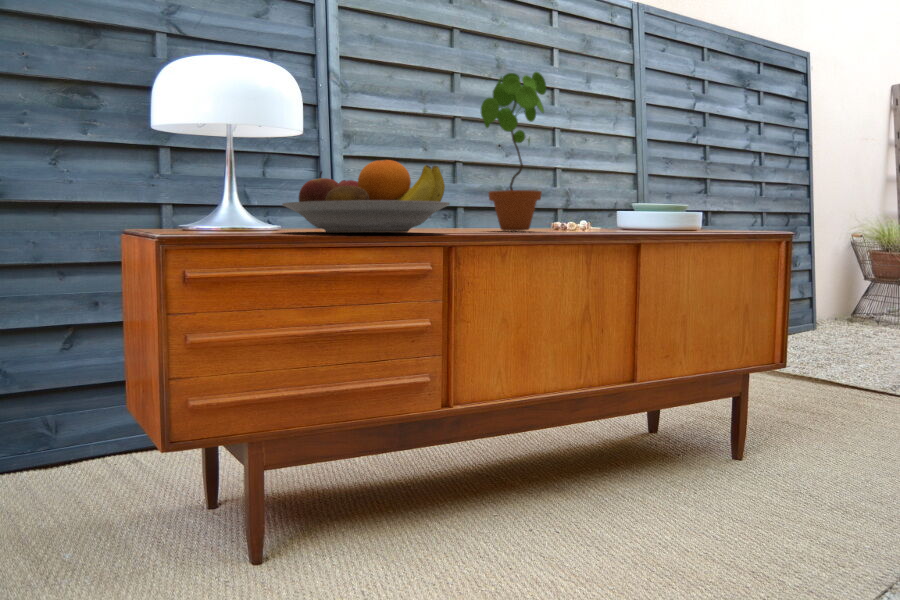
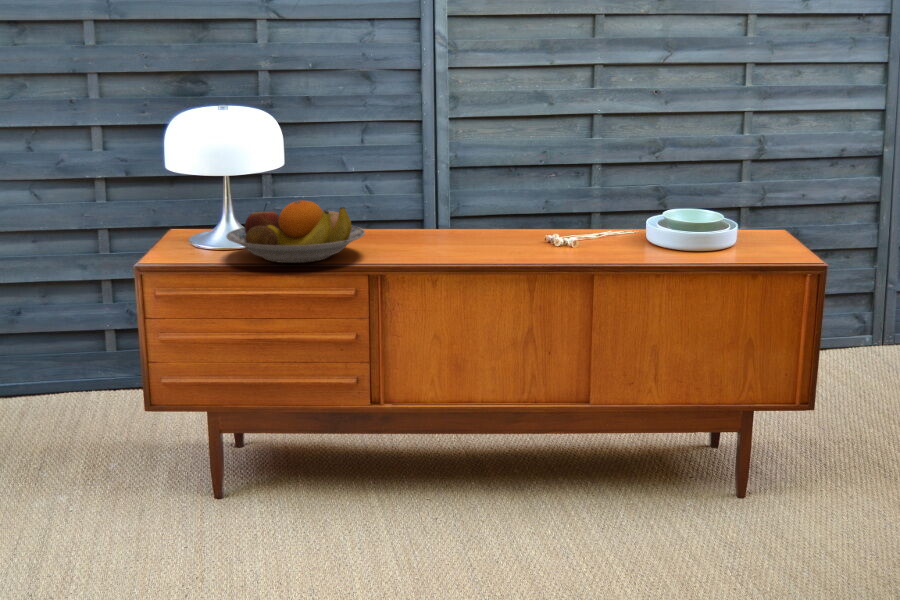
potted plant: present [481,72,546,231] -> none [440,94,509,248]

